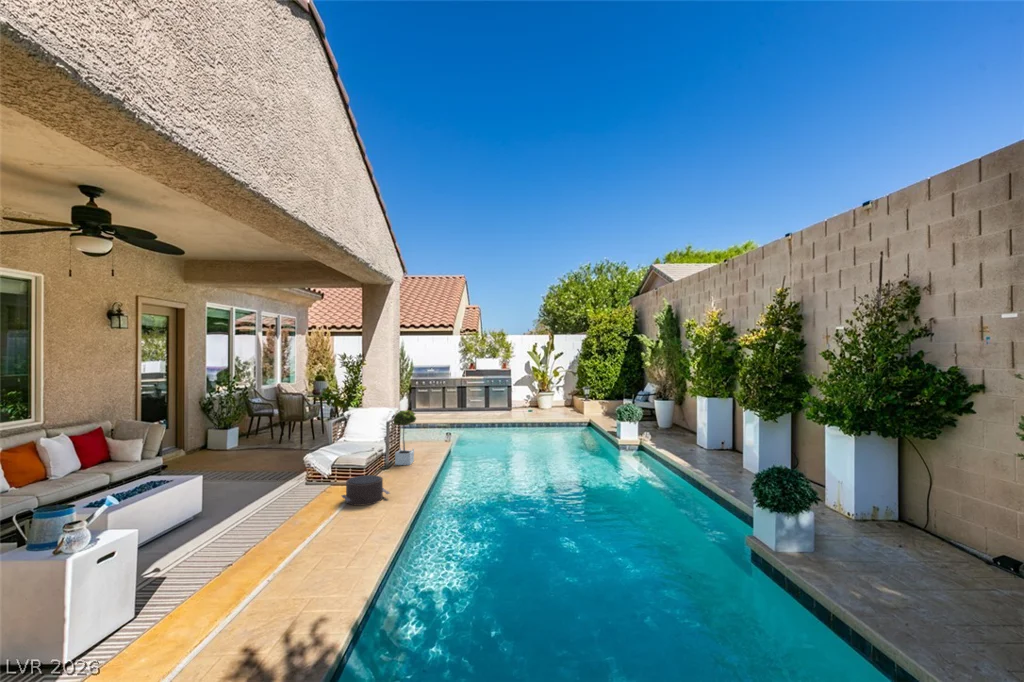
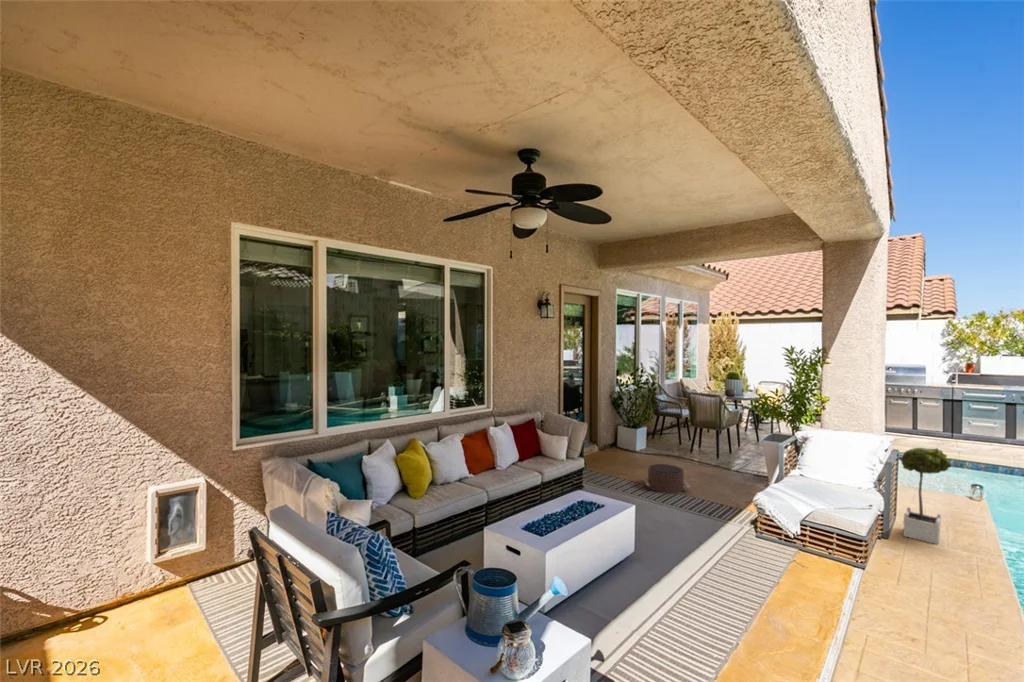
pouf: present [342,475,390,506] -> present [644,464,690,494]

